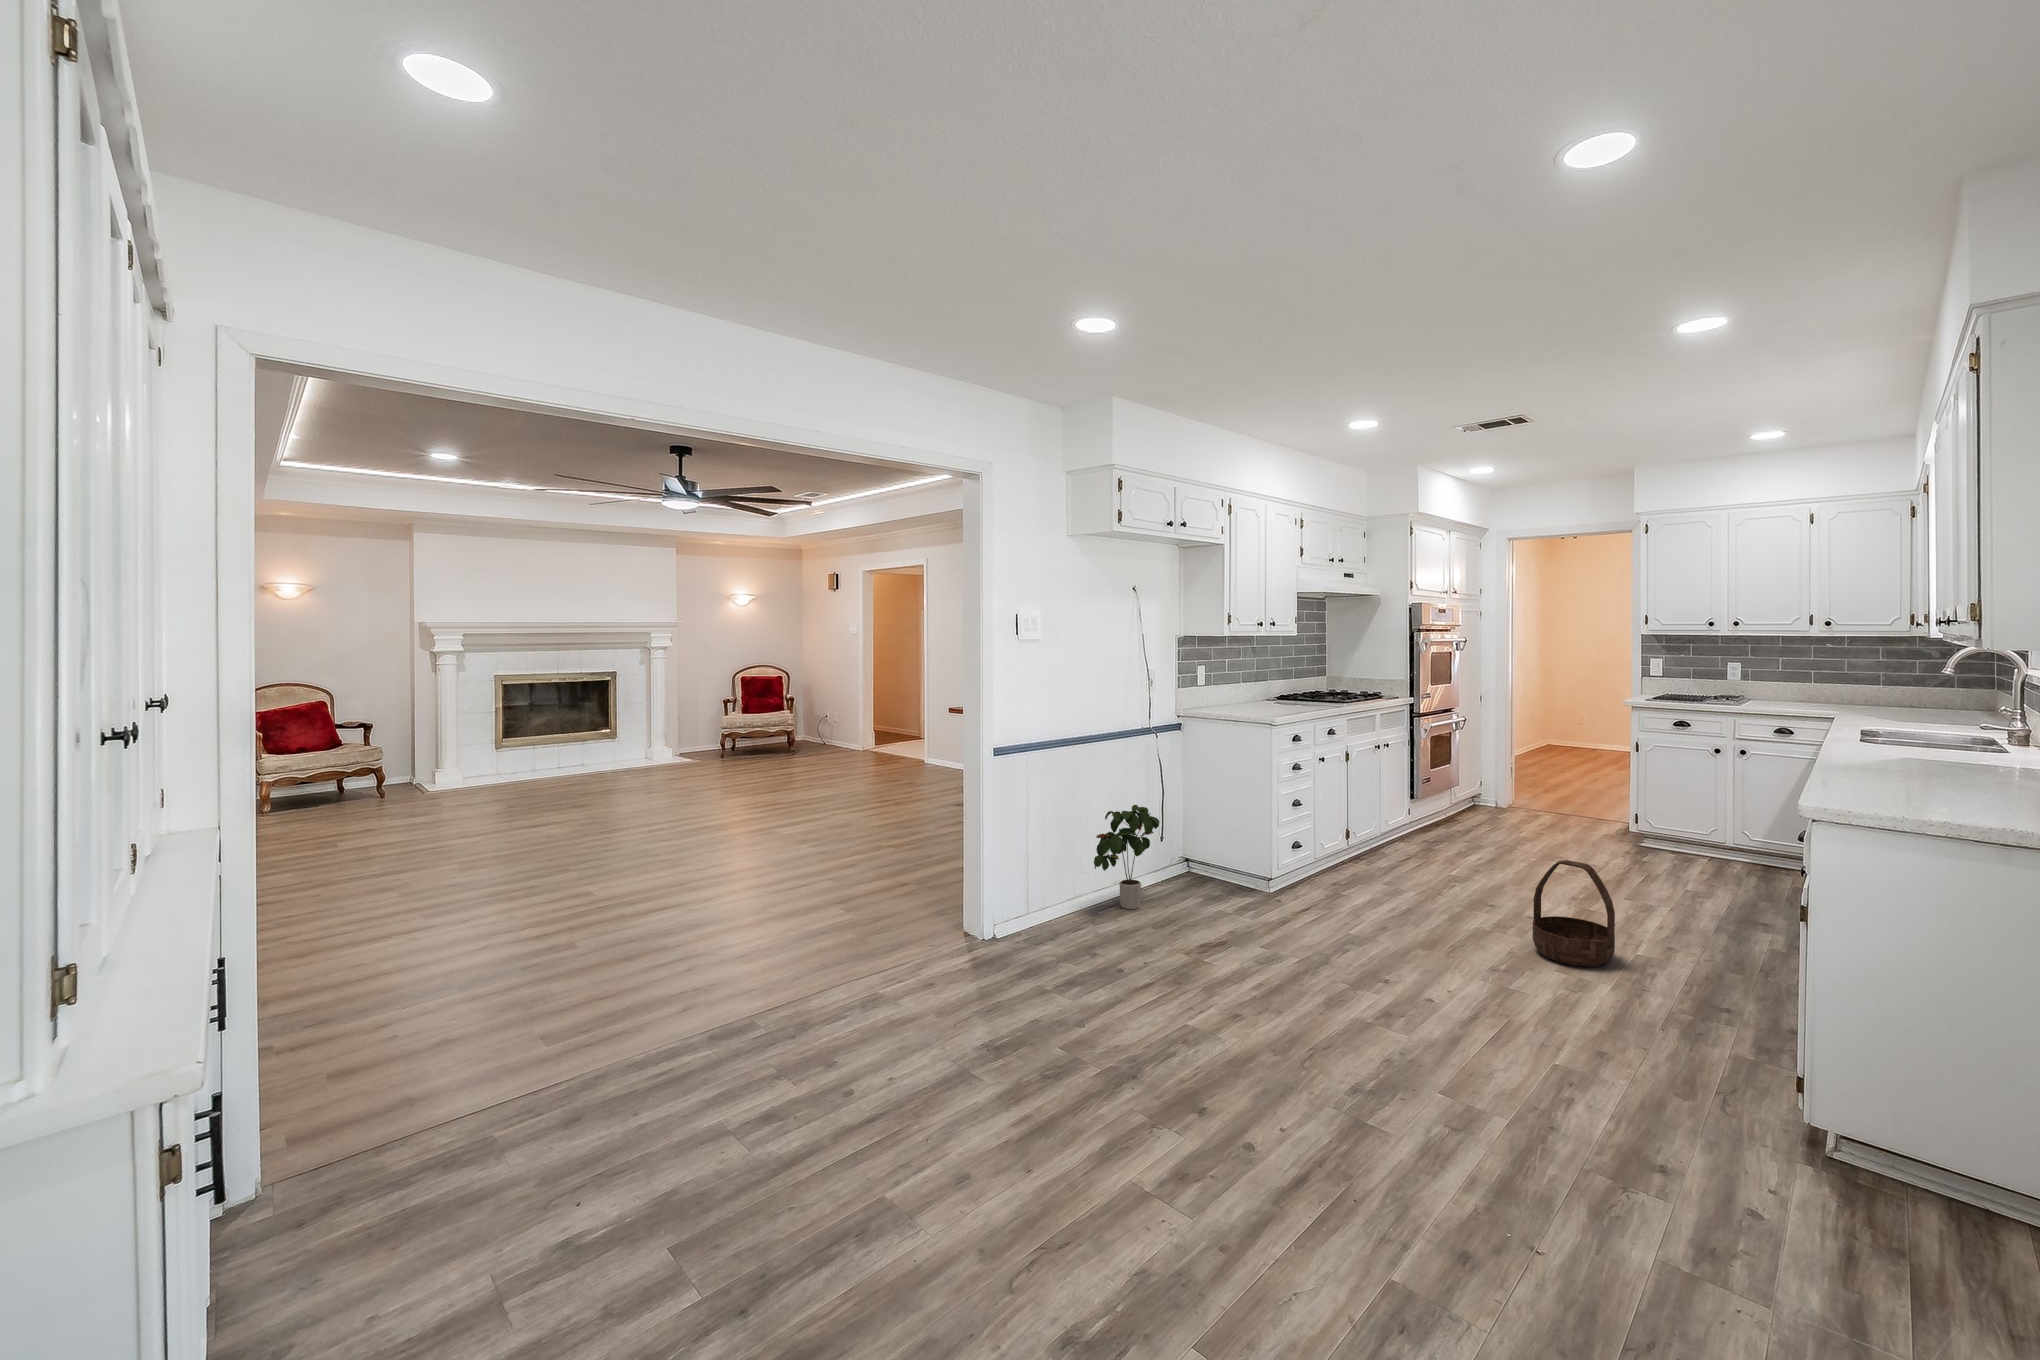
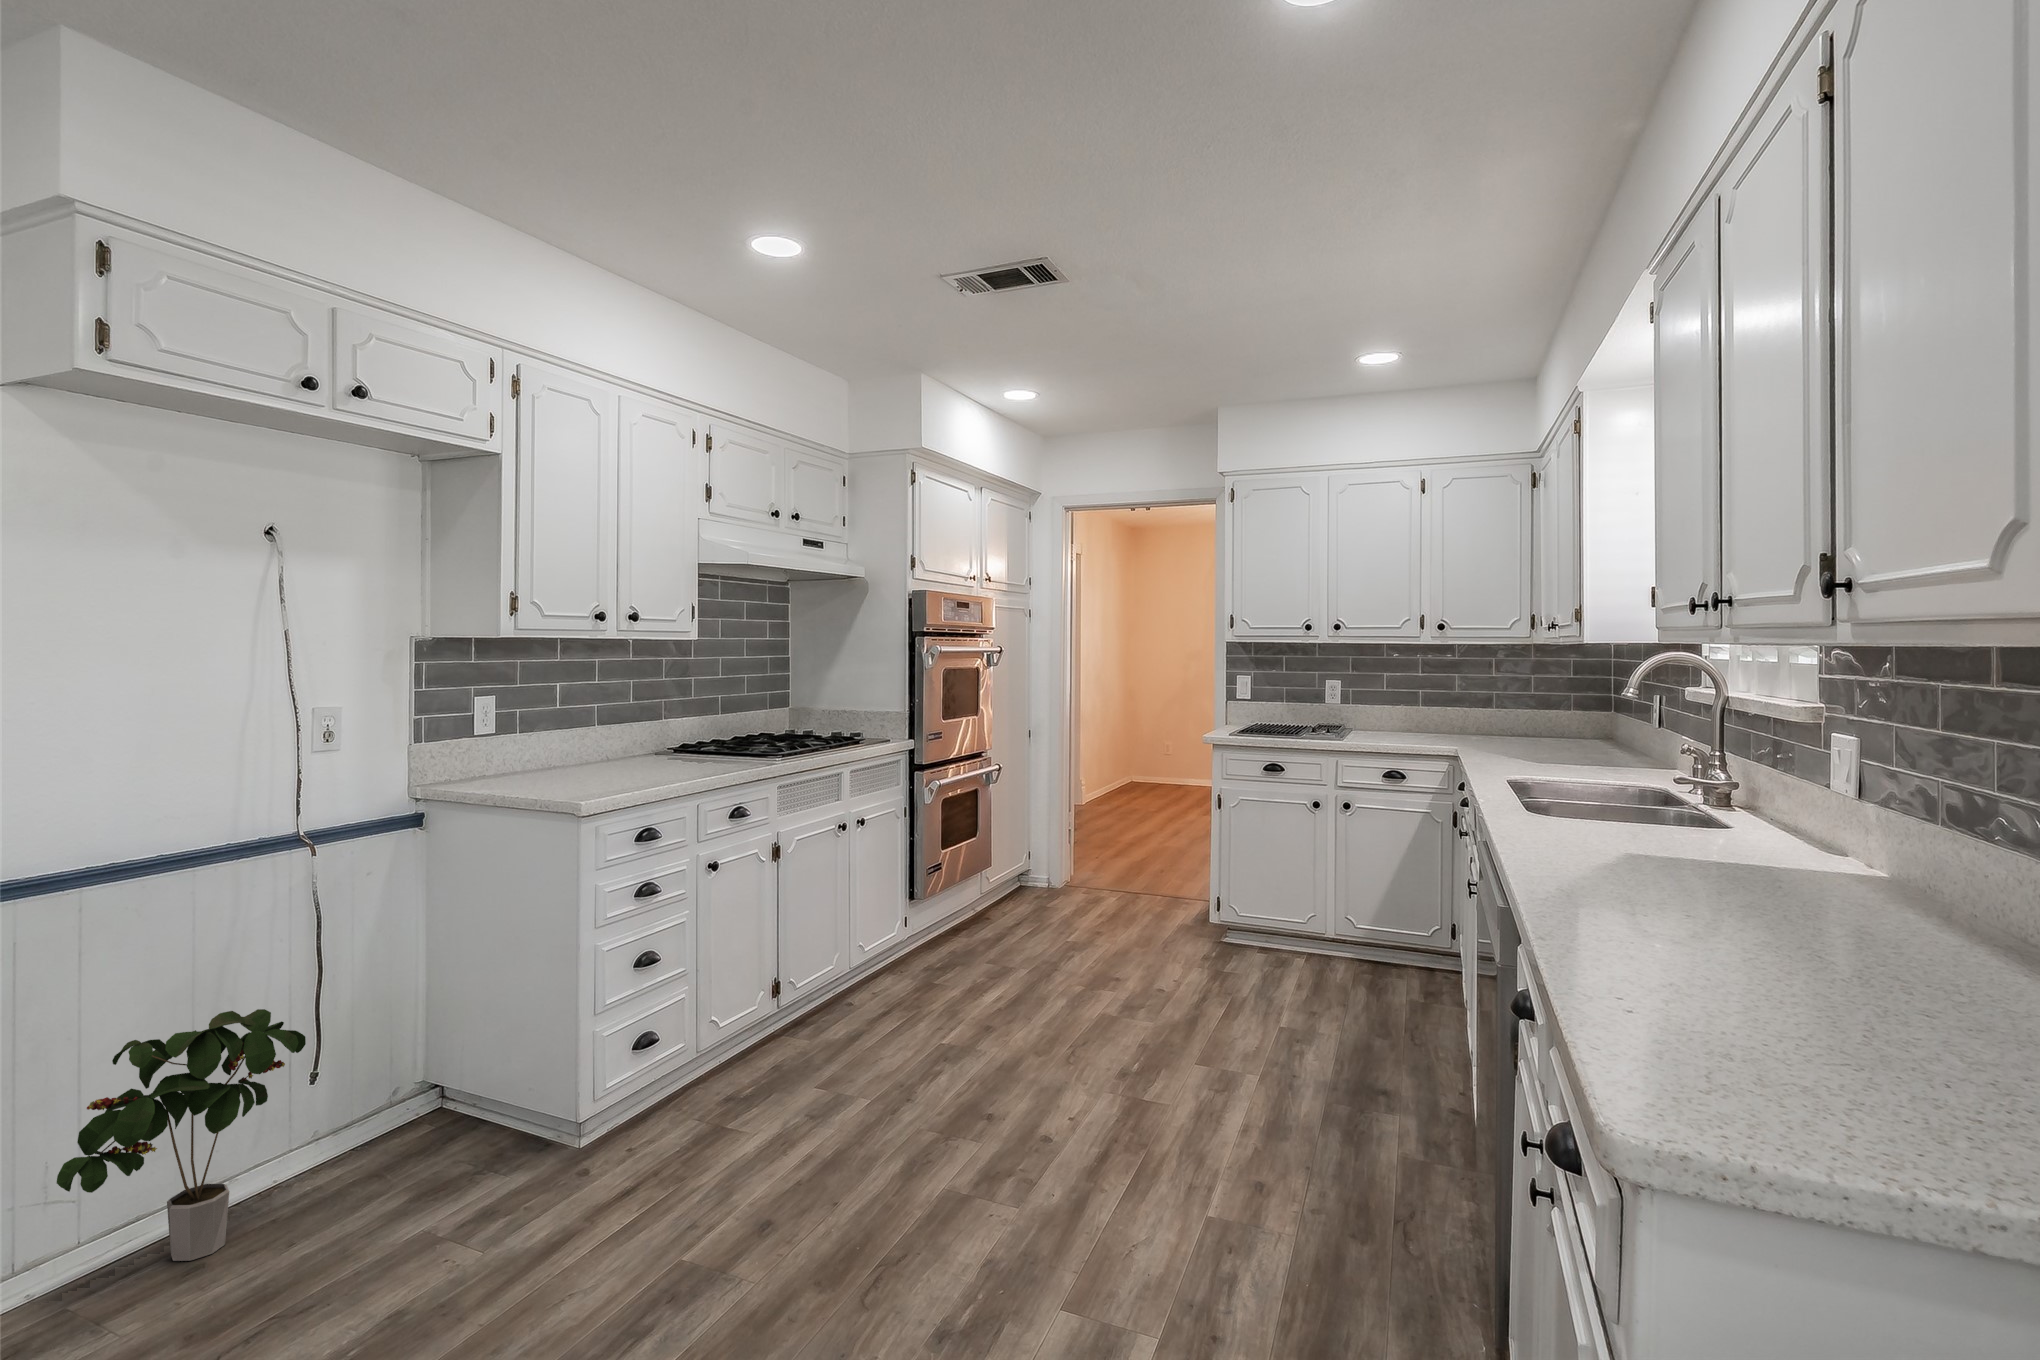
basket: present [1532,860,1615,967] -> none [1024,1047,1158,1256]

